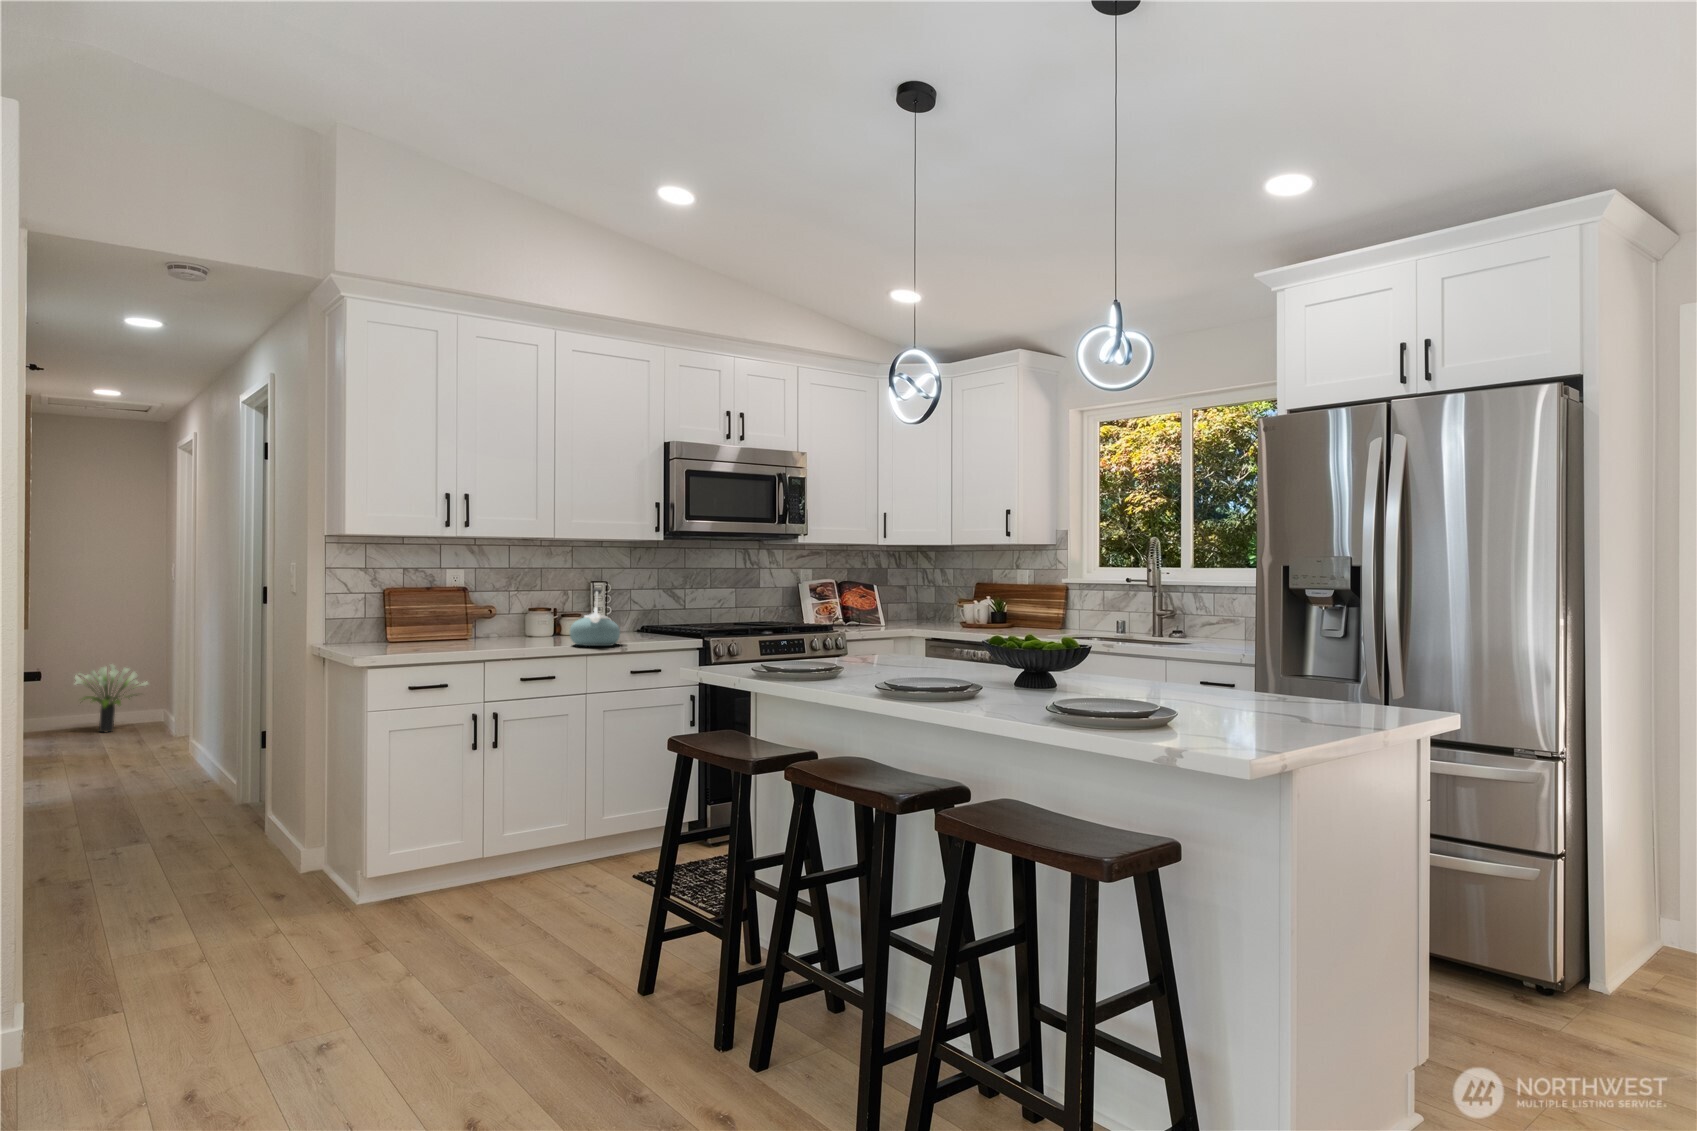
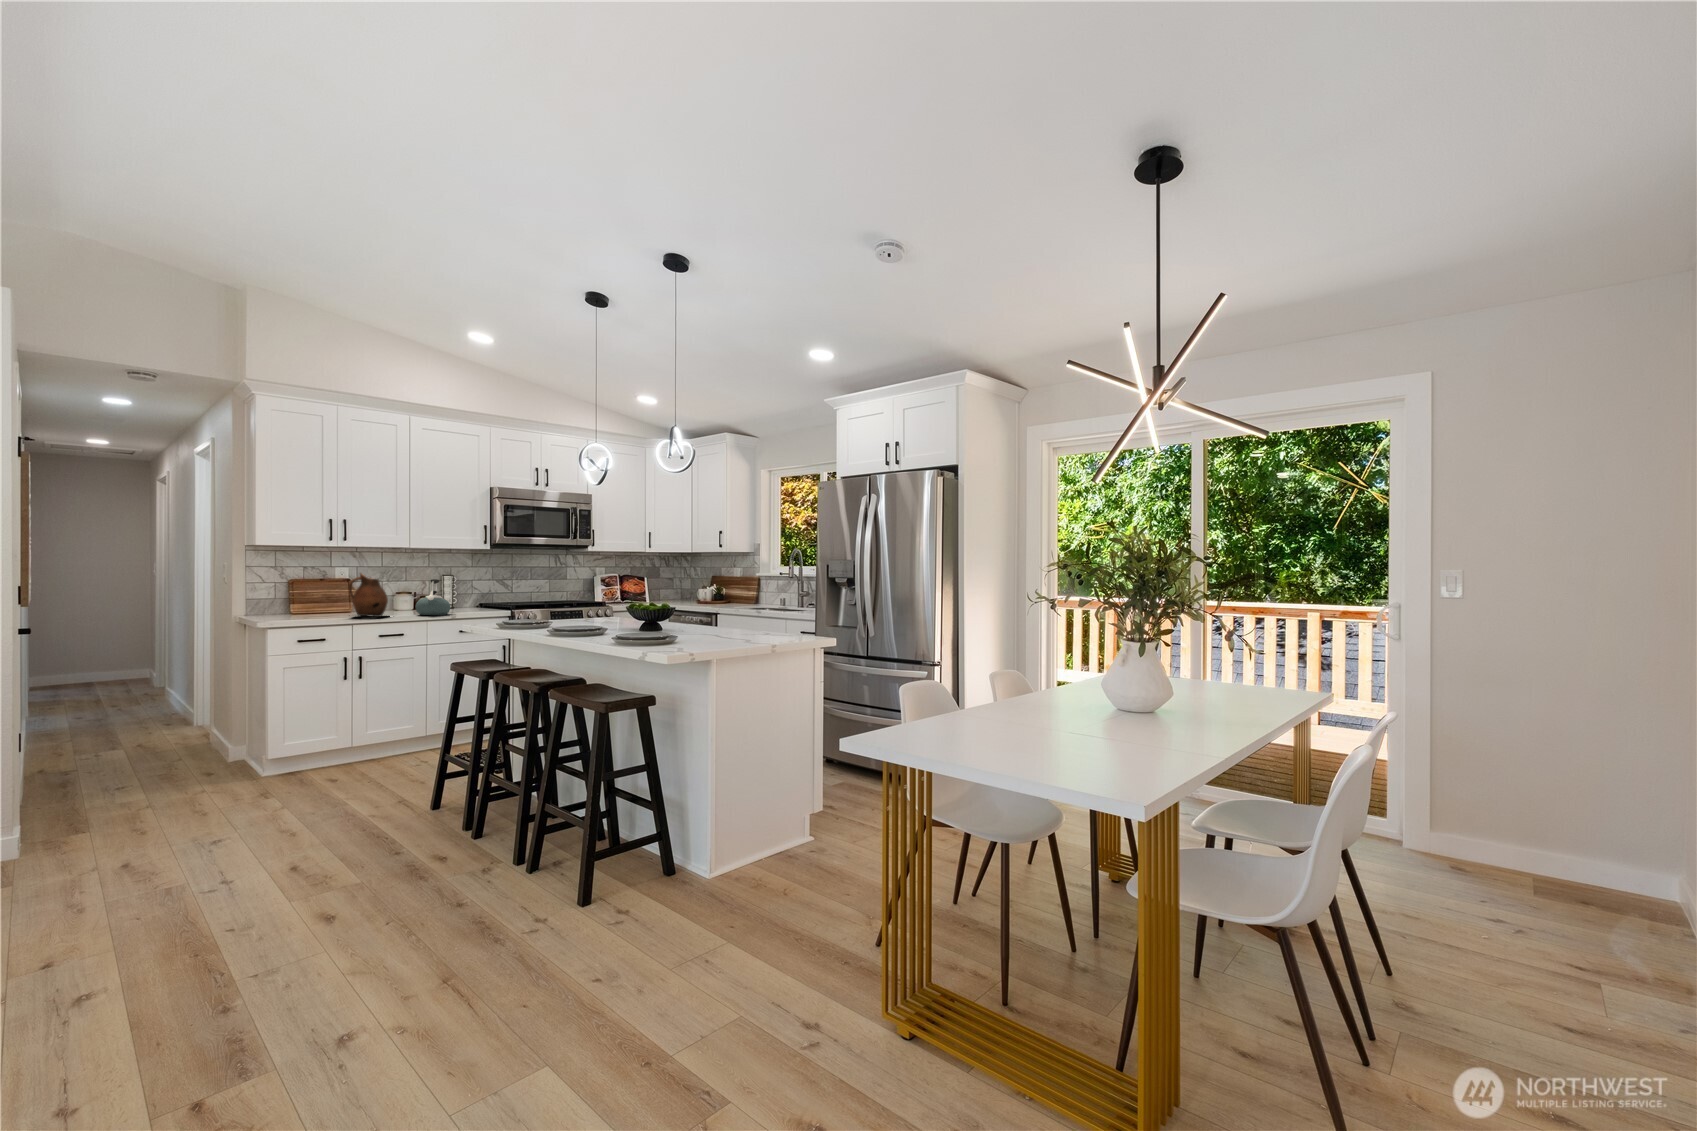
ceramic pitcher: none [474,579,540,650] -> present [349,574,388,617]
potted plant: present [75,665,148,732] -> none [75,637,136,686]

